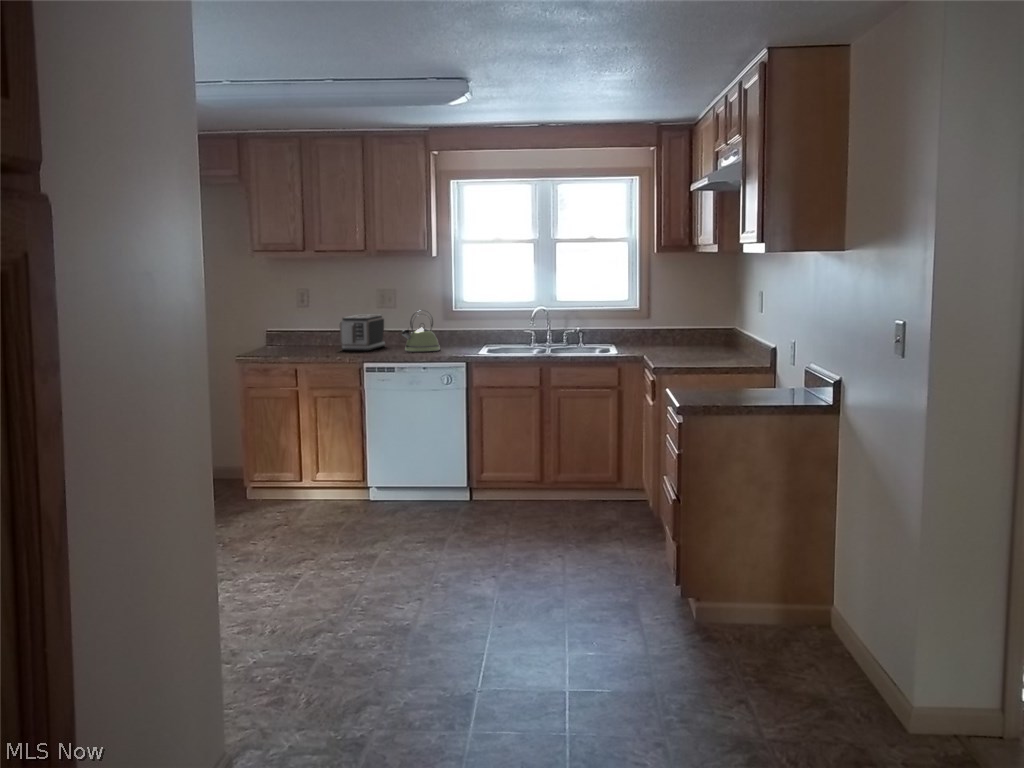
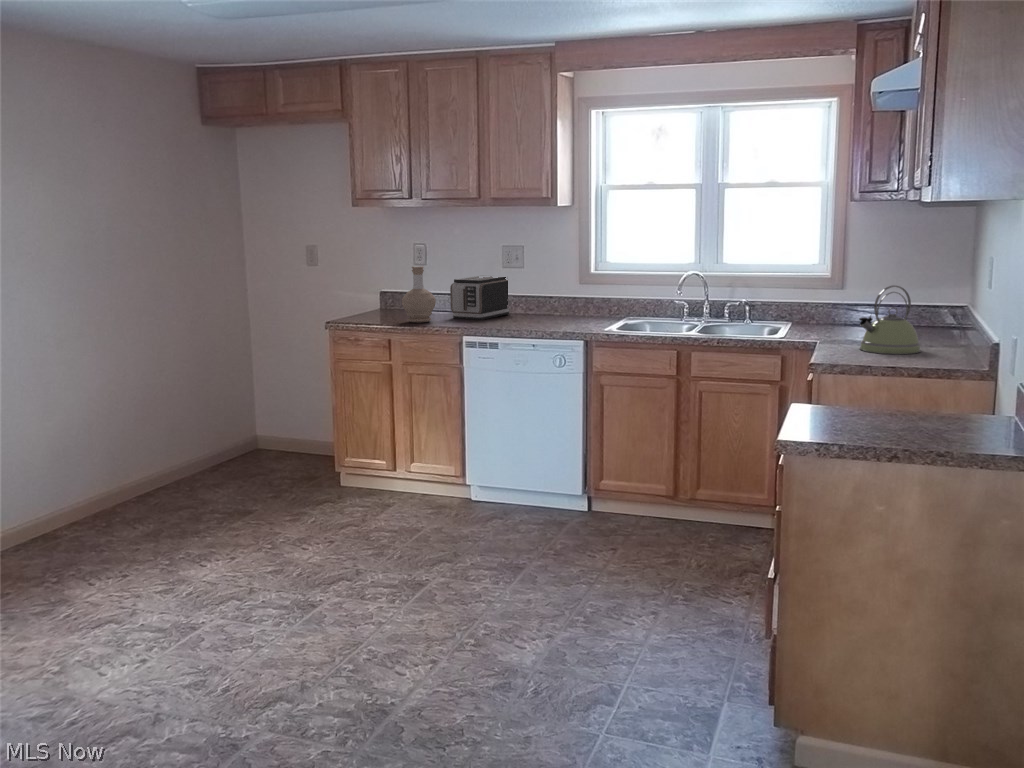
bottle: none [304,307,333,354] -> present [402,266,436,323]
kettle: present [401,310,440,352] -> present [859,285,921,355]

